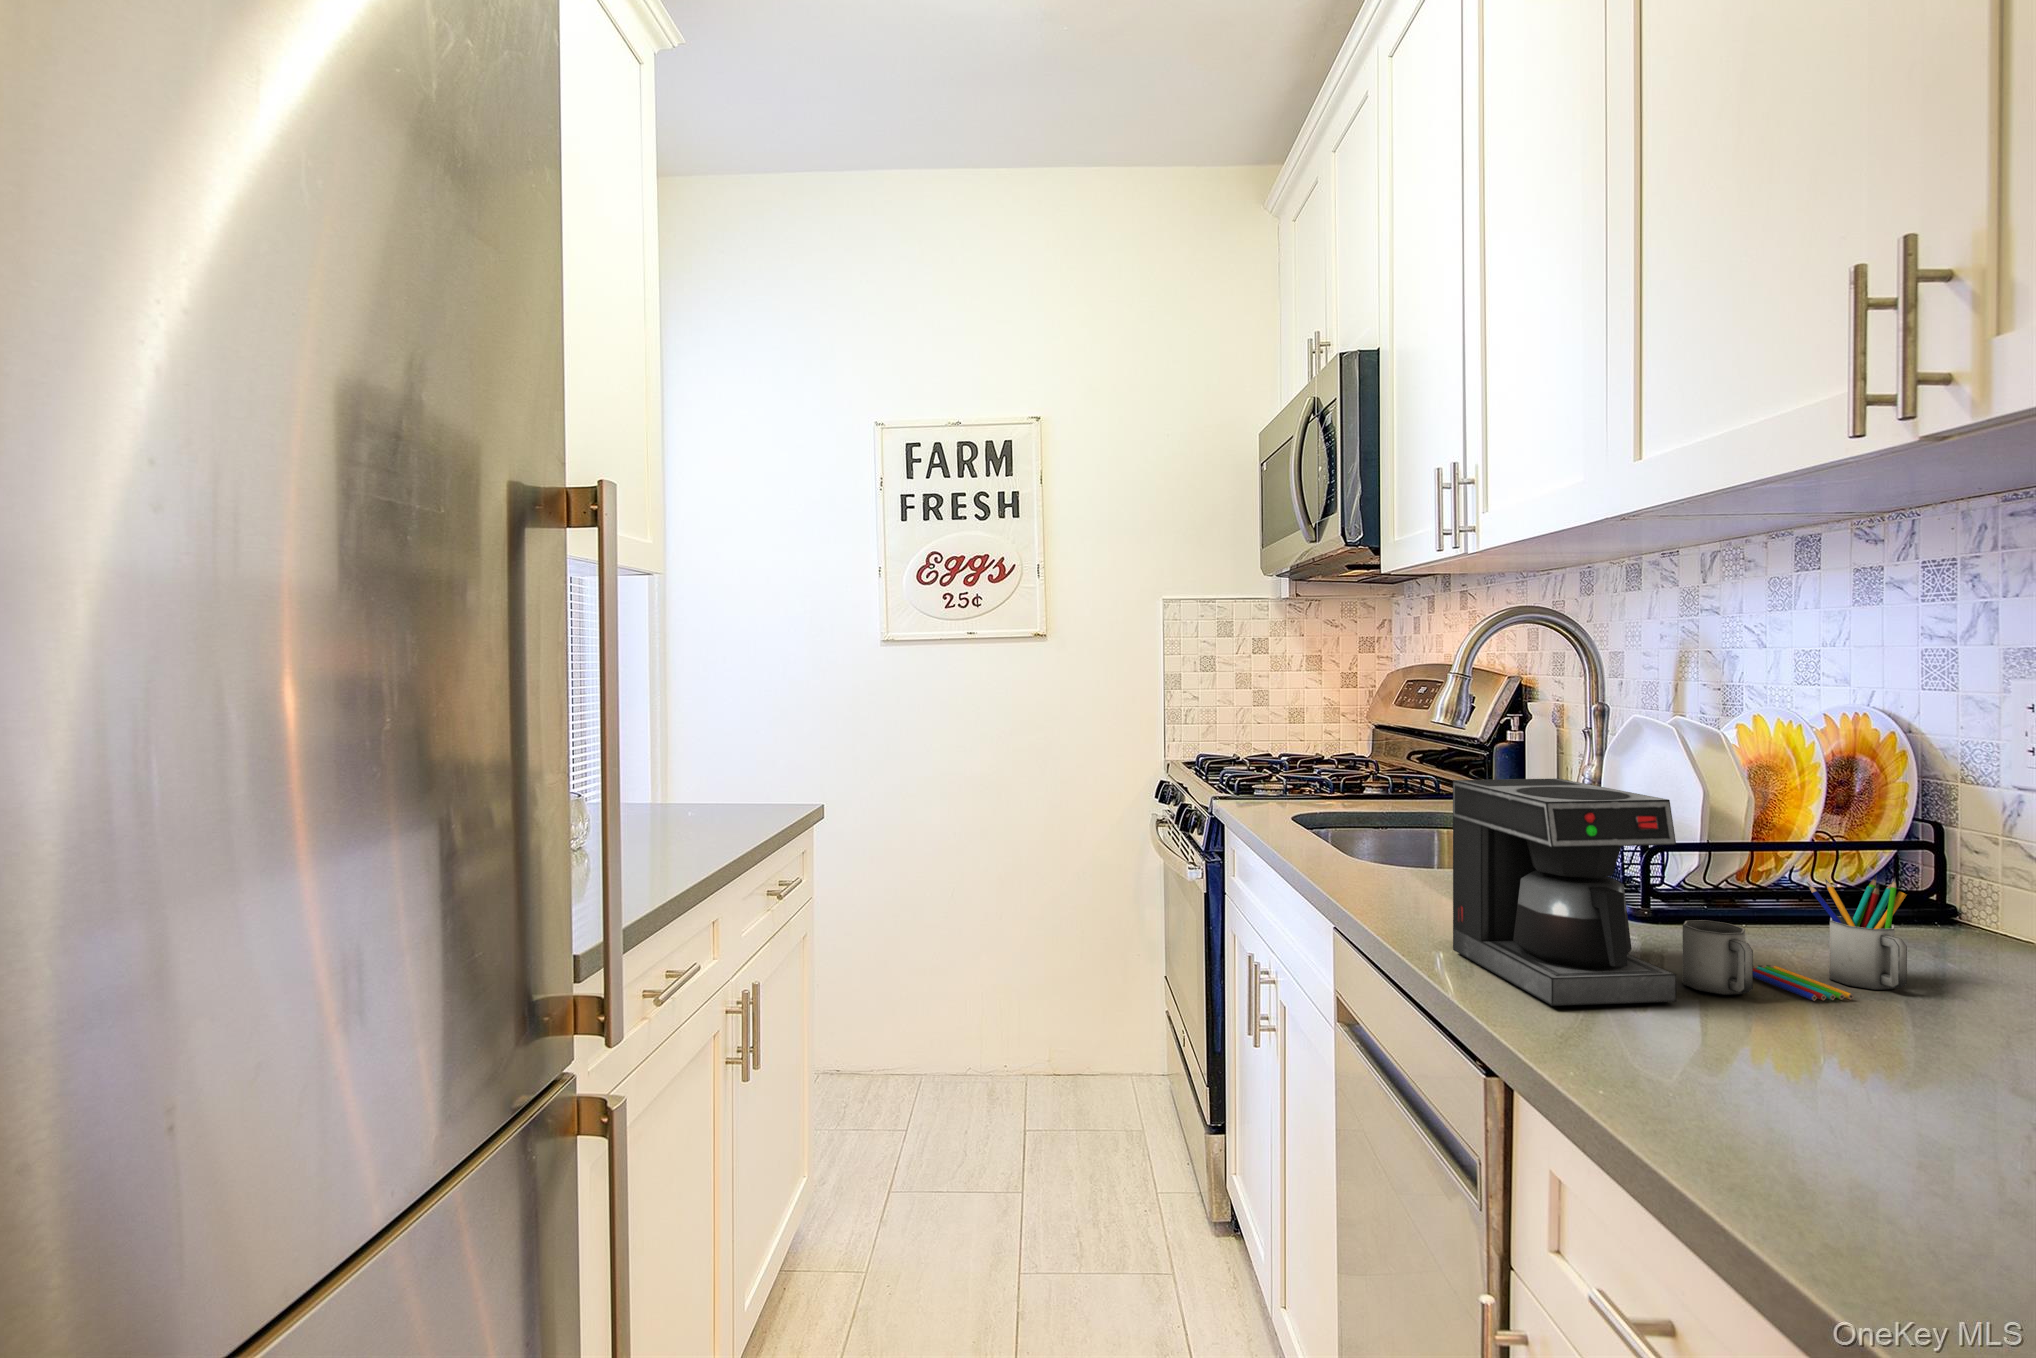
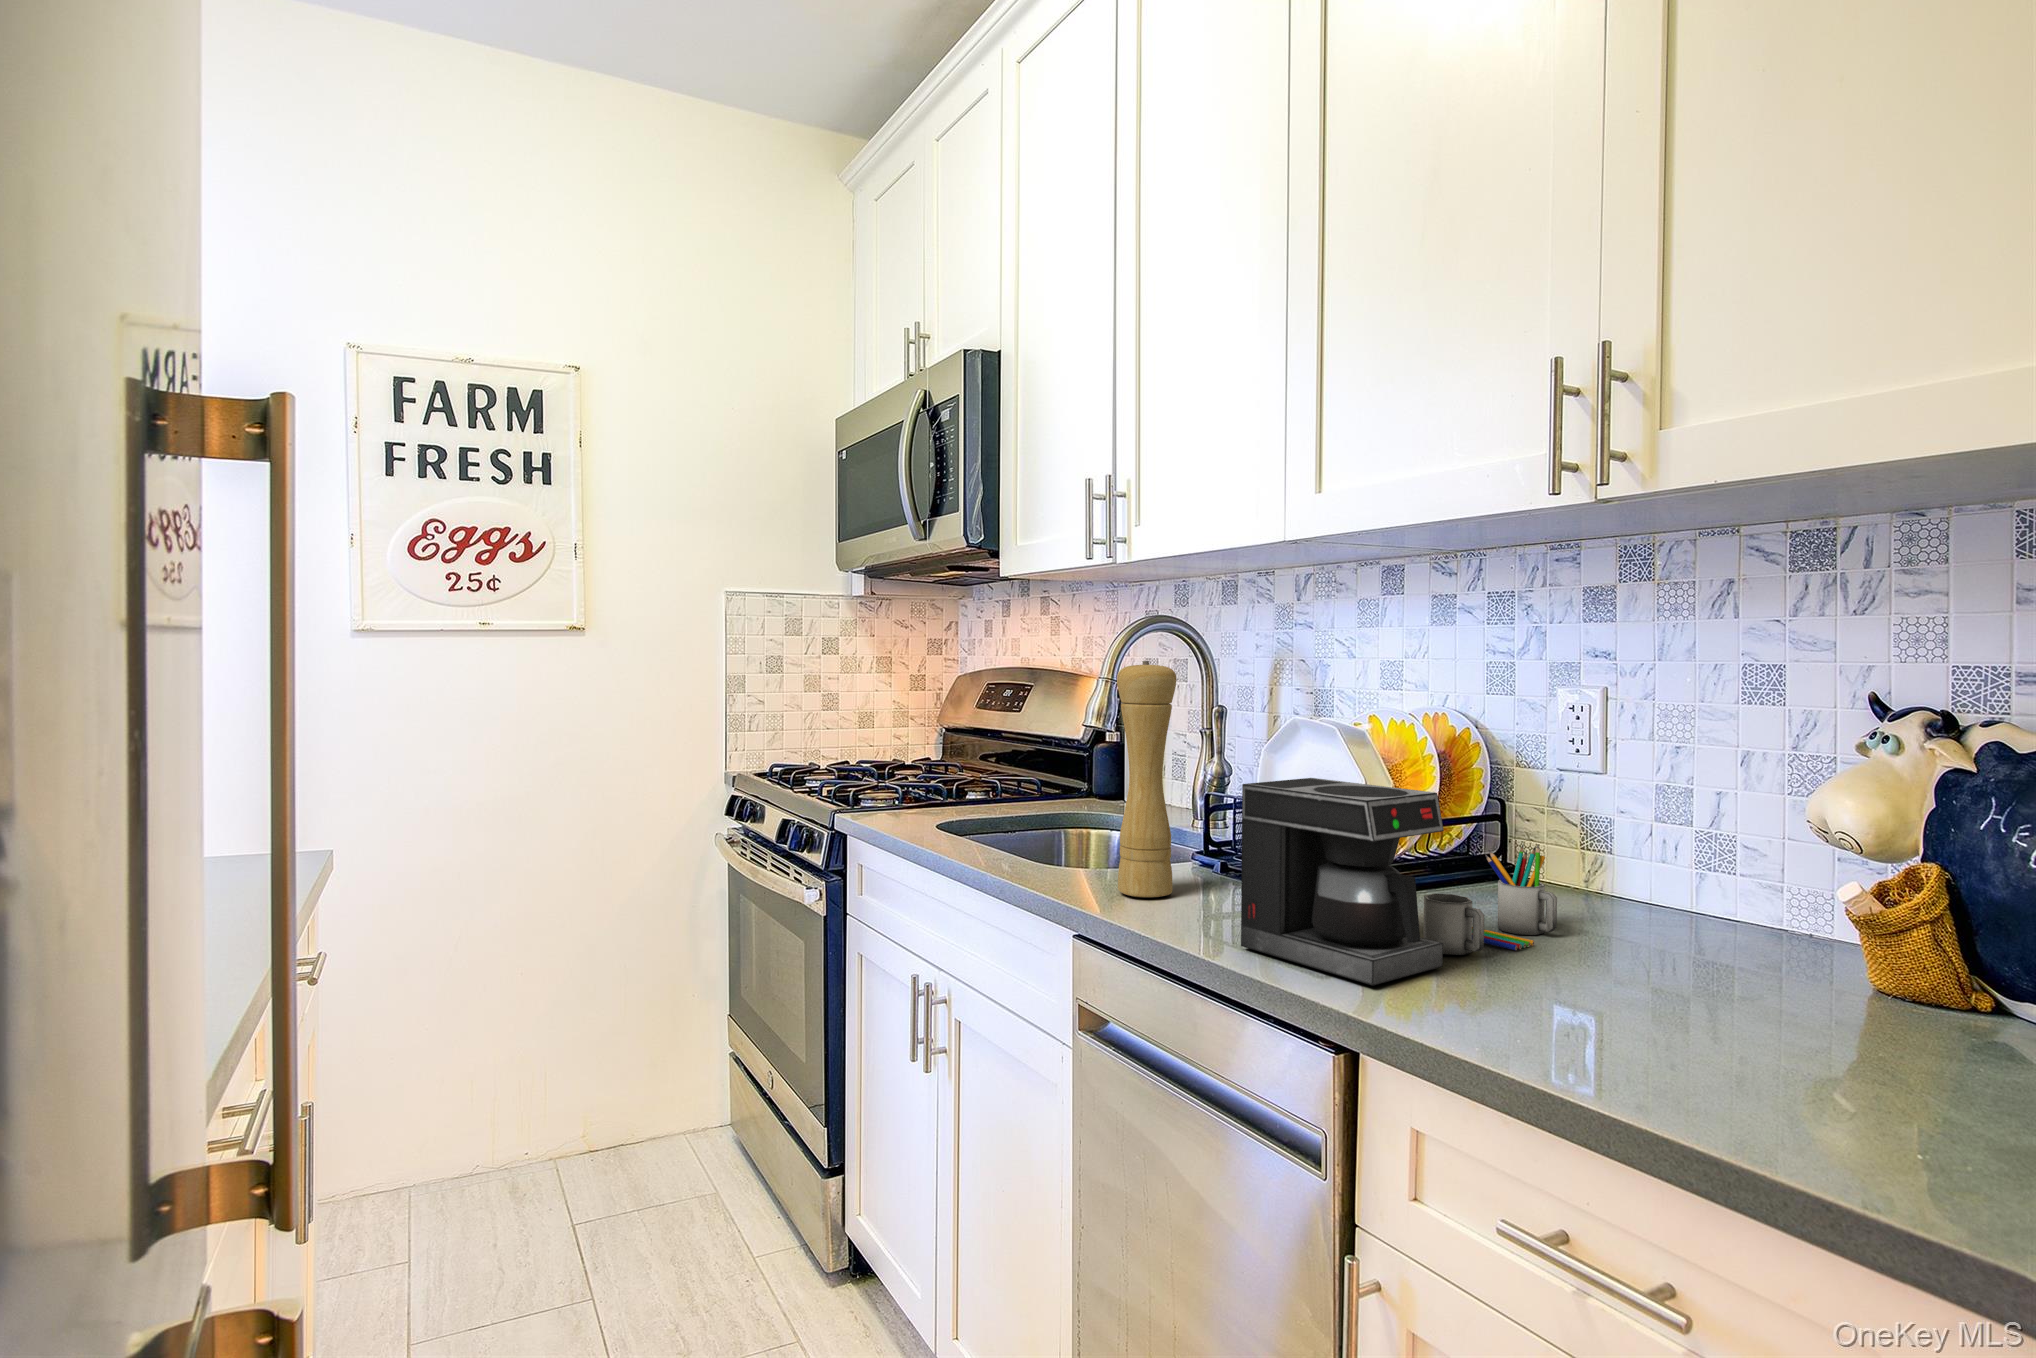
pepper mill: none [1387,653,1451,896] -> present [1117,661,1176,897]

